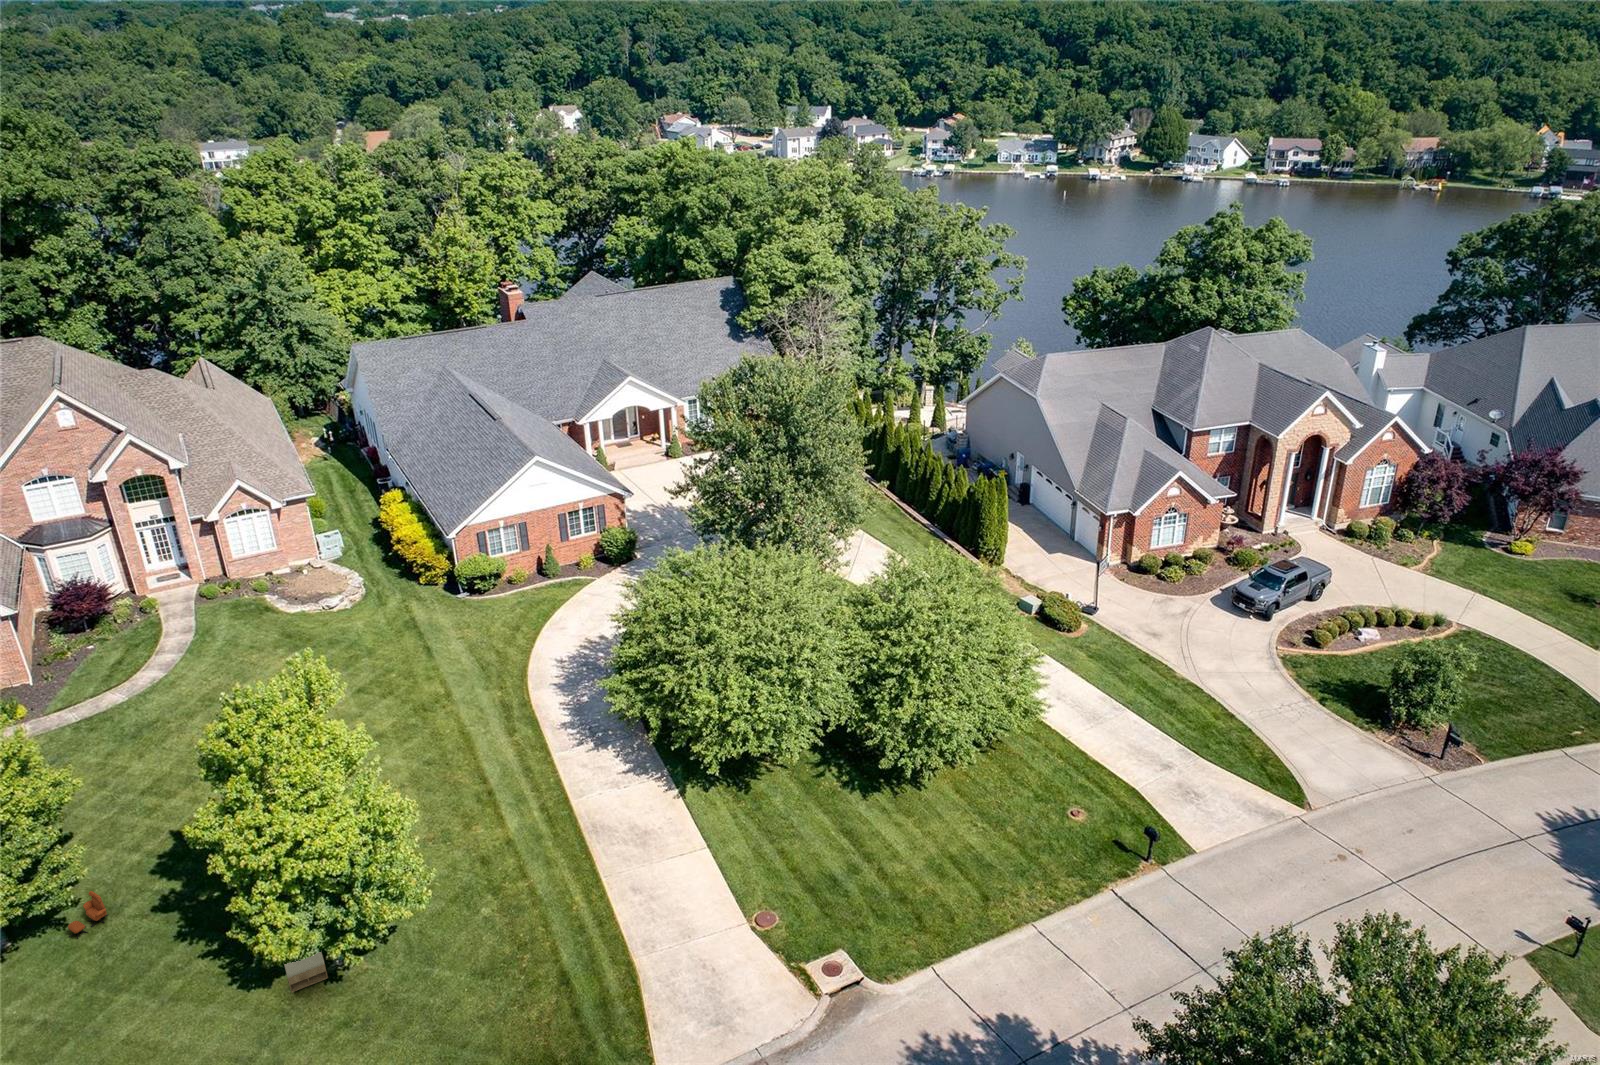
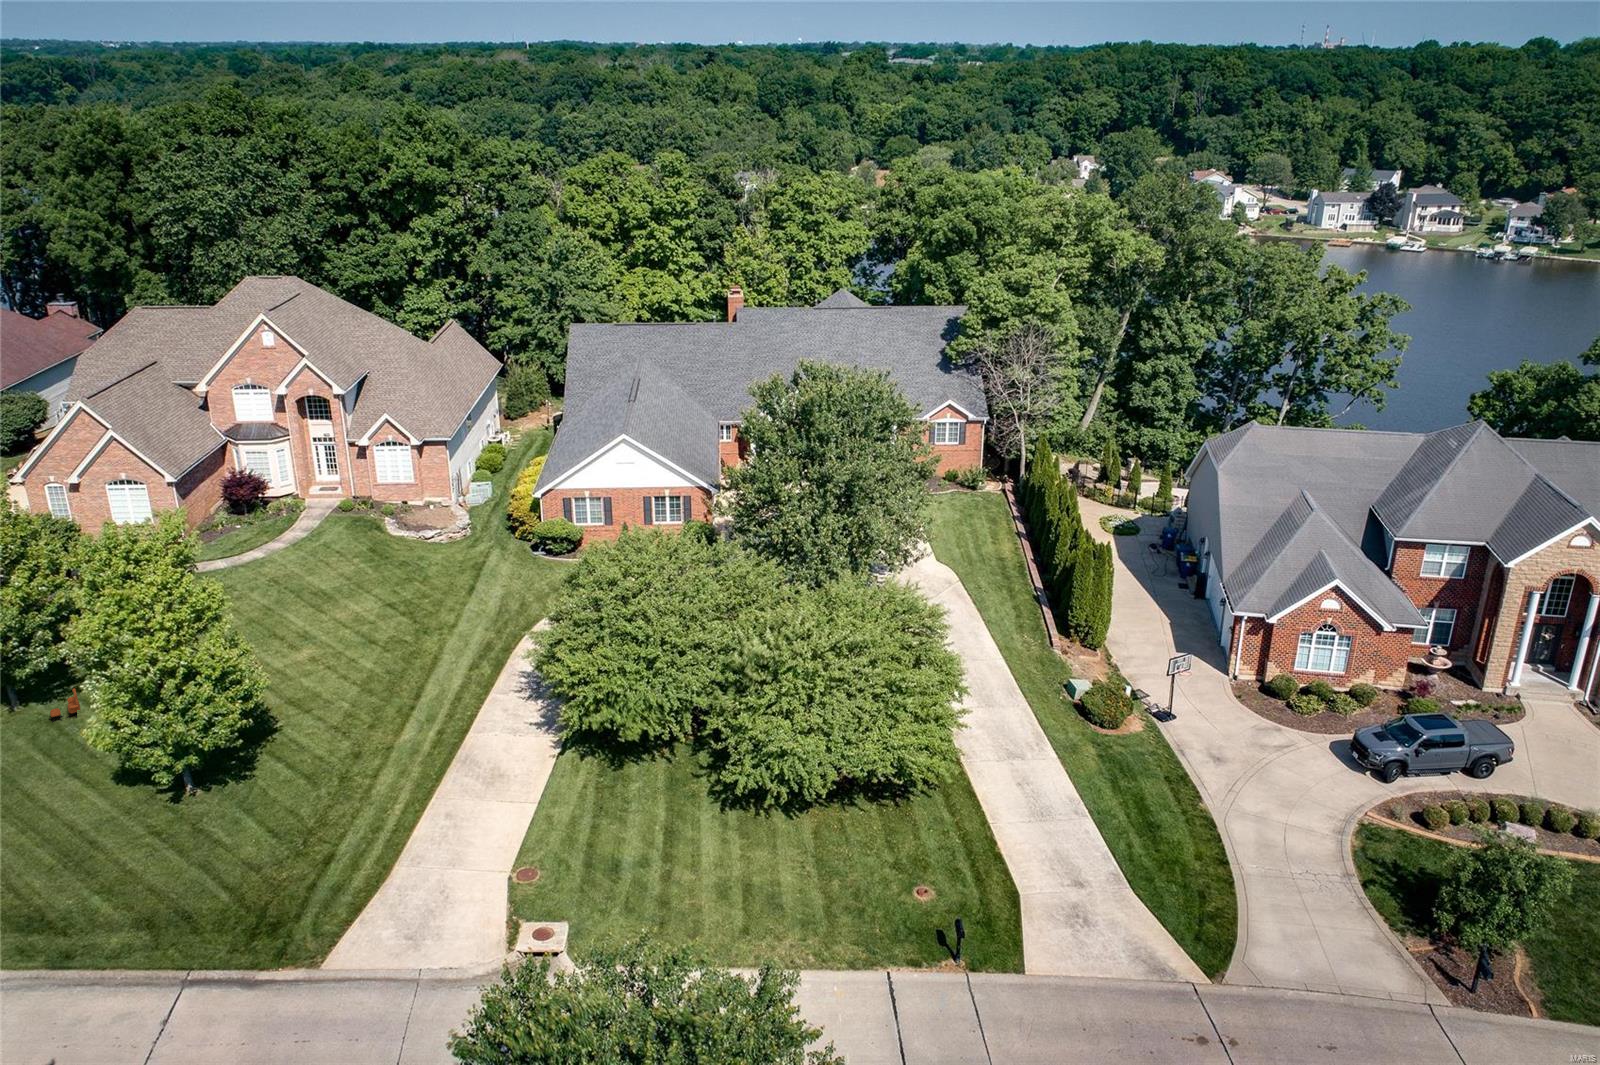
storage bench: present [284,952,328,992] -> none [134,779,177,807]

